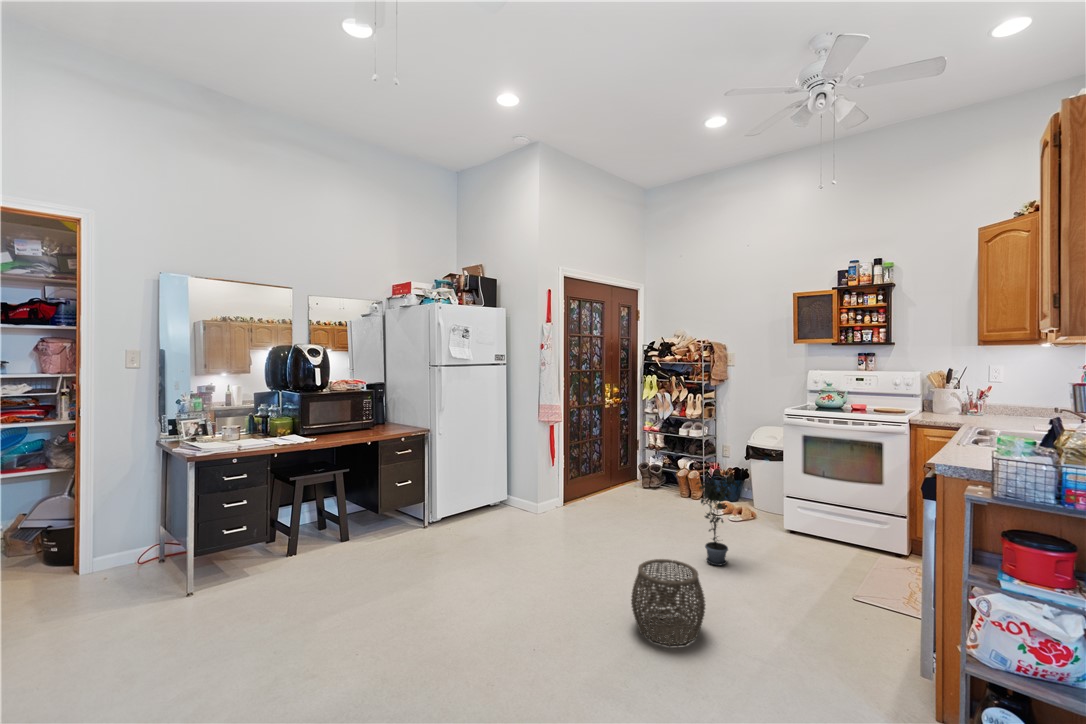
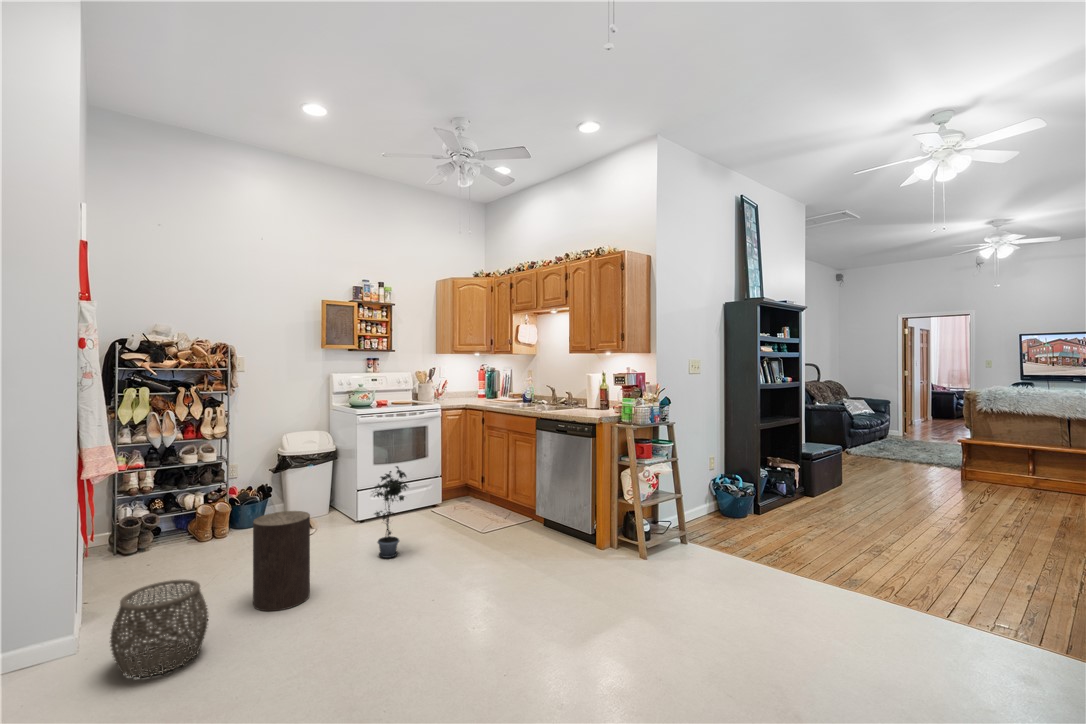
stool: none [581,477,621,553] -> present [253,511,310,611]
woven basket: present [631,559,705,646] -> present [110,580,208,678]

